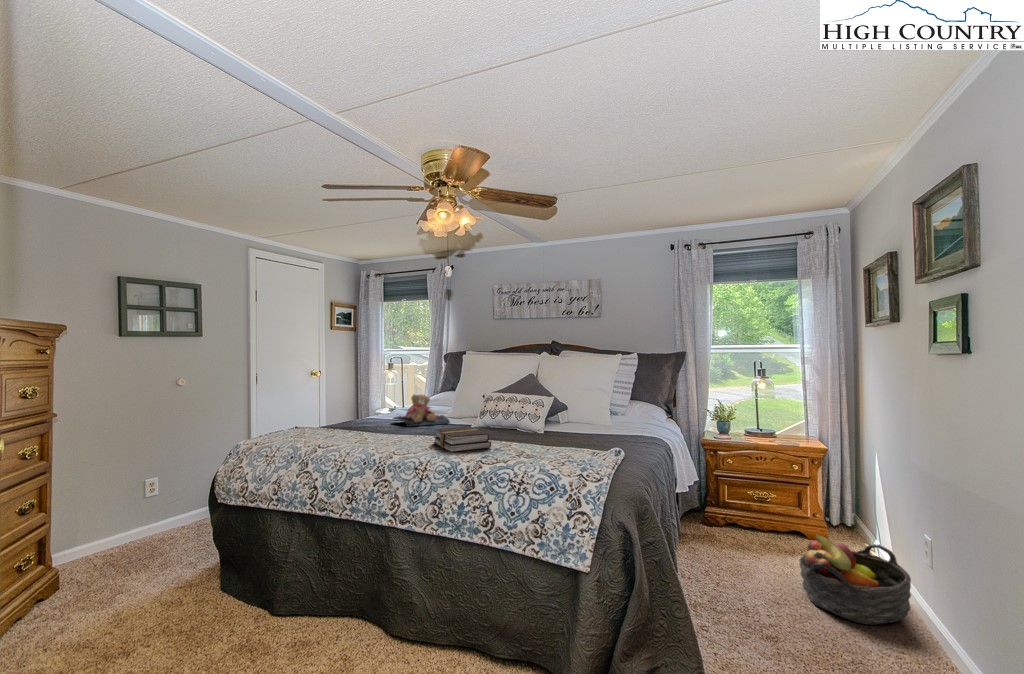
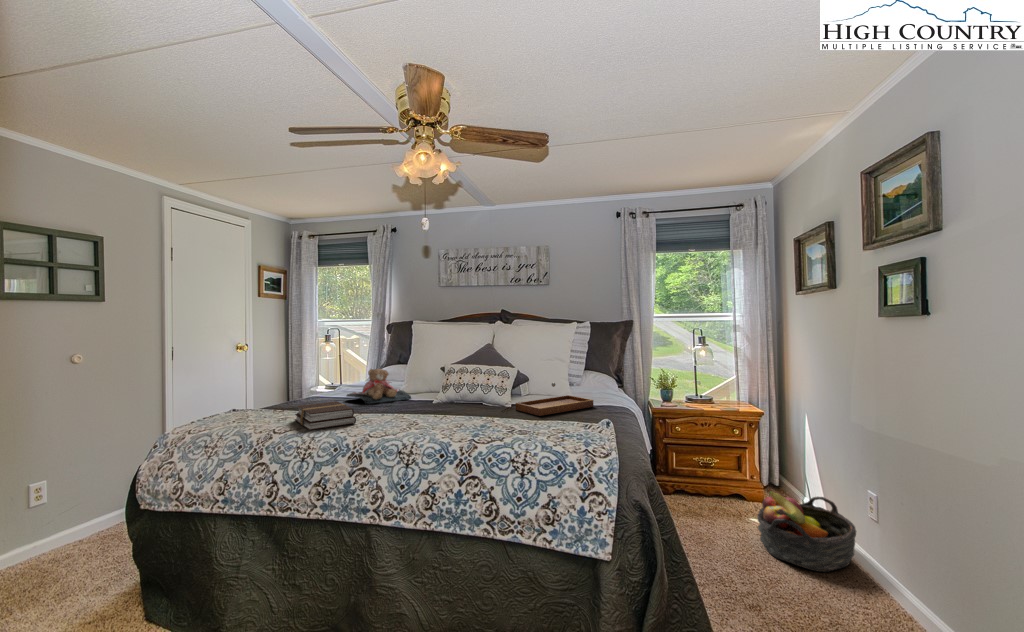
tray: none [542,411,621,442] -> present [516,383,594,416]
book: present [434,427,491,452] -> present [295,401,356,430]

